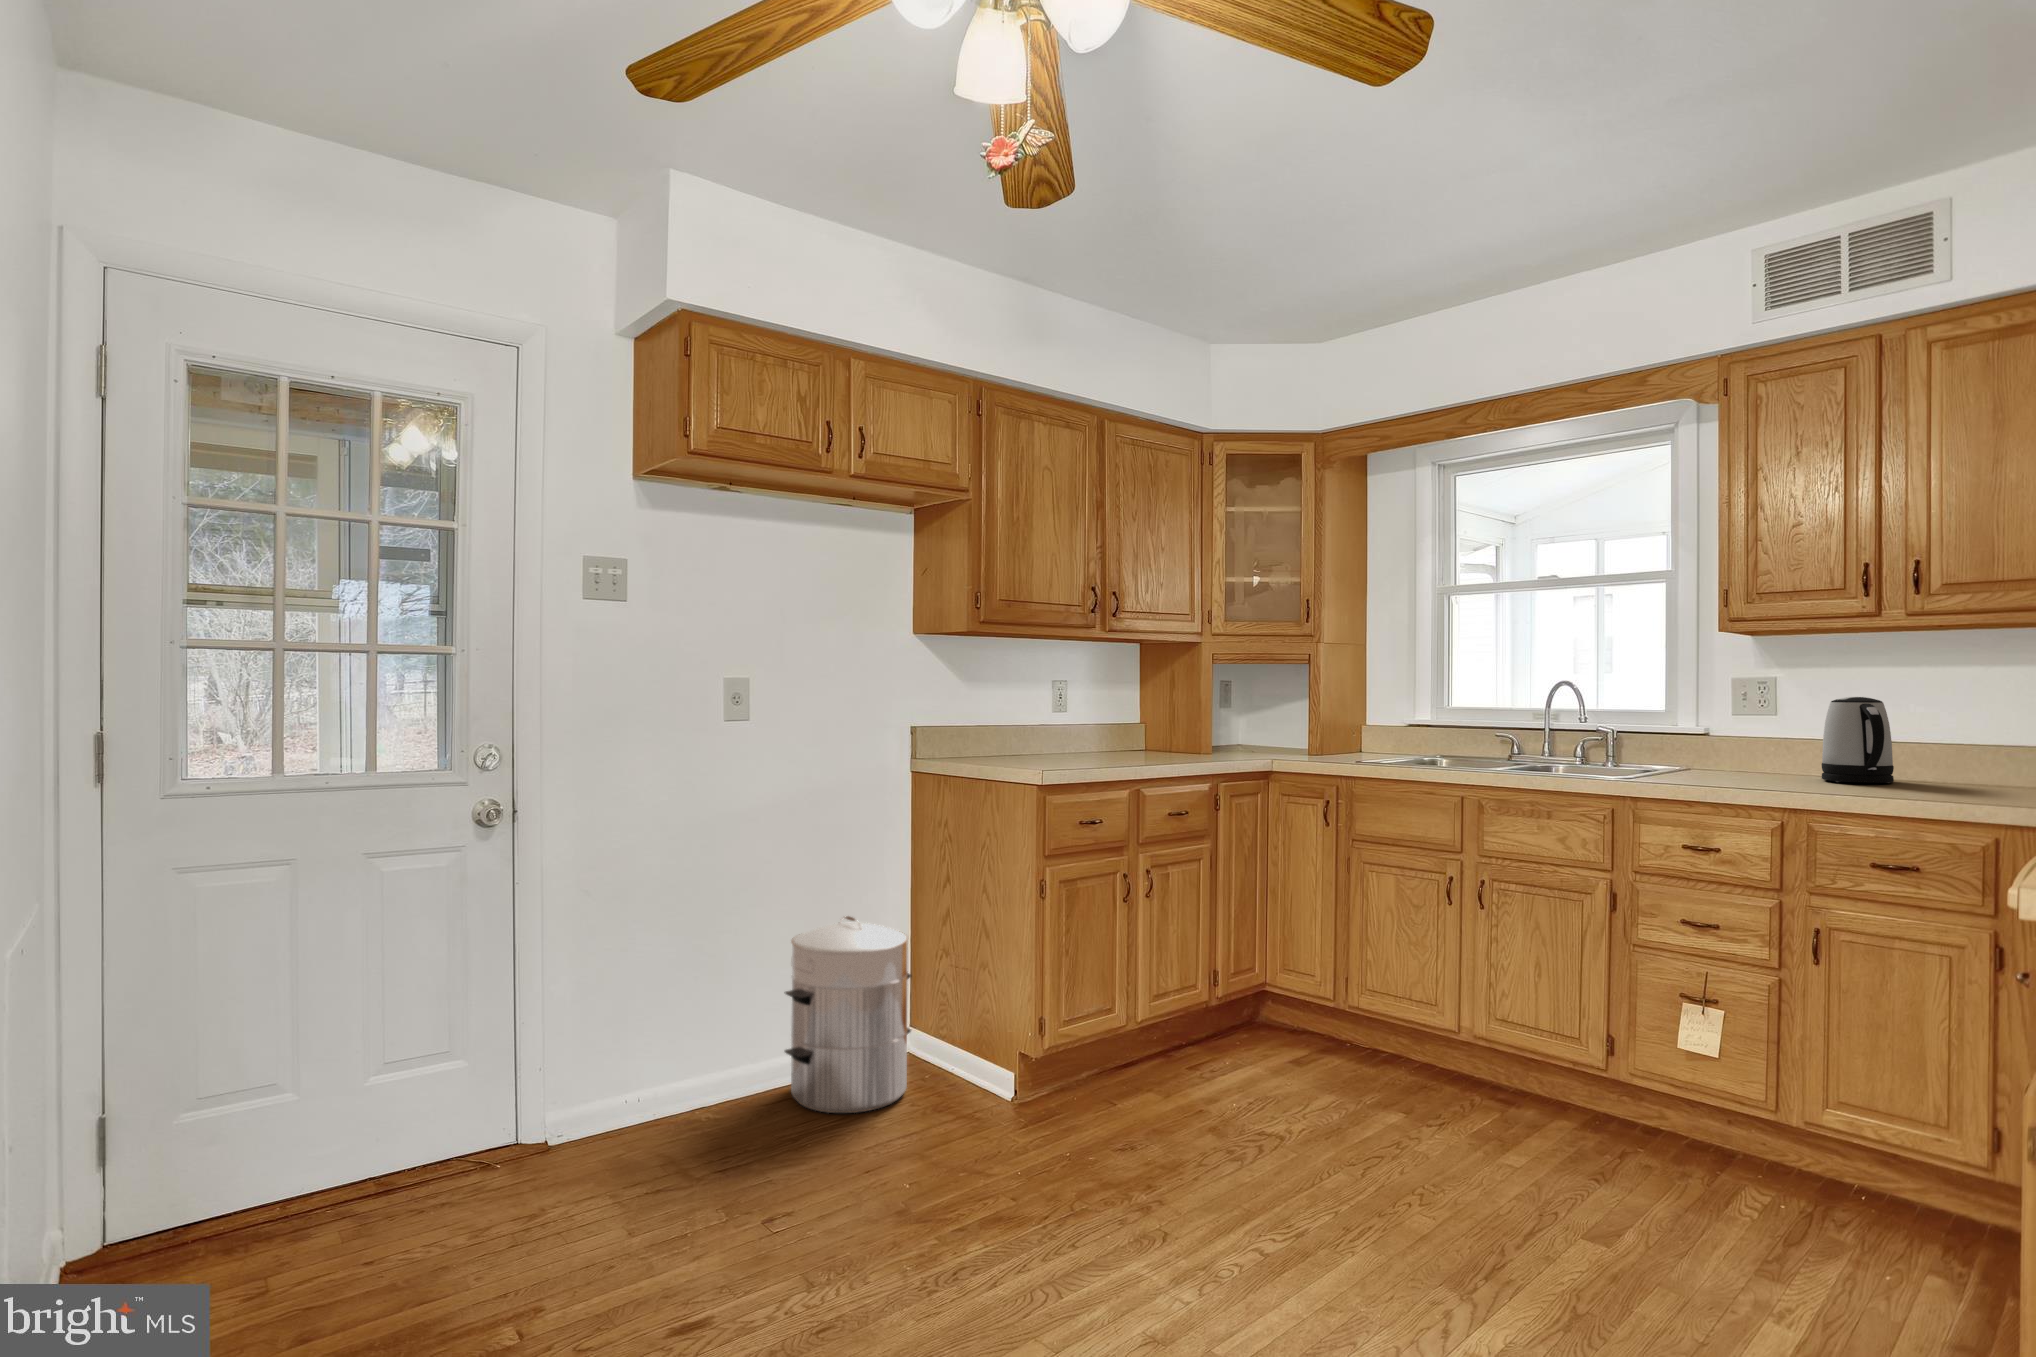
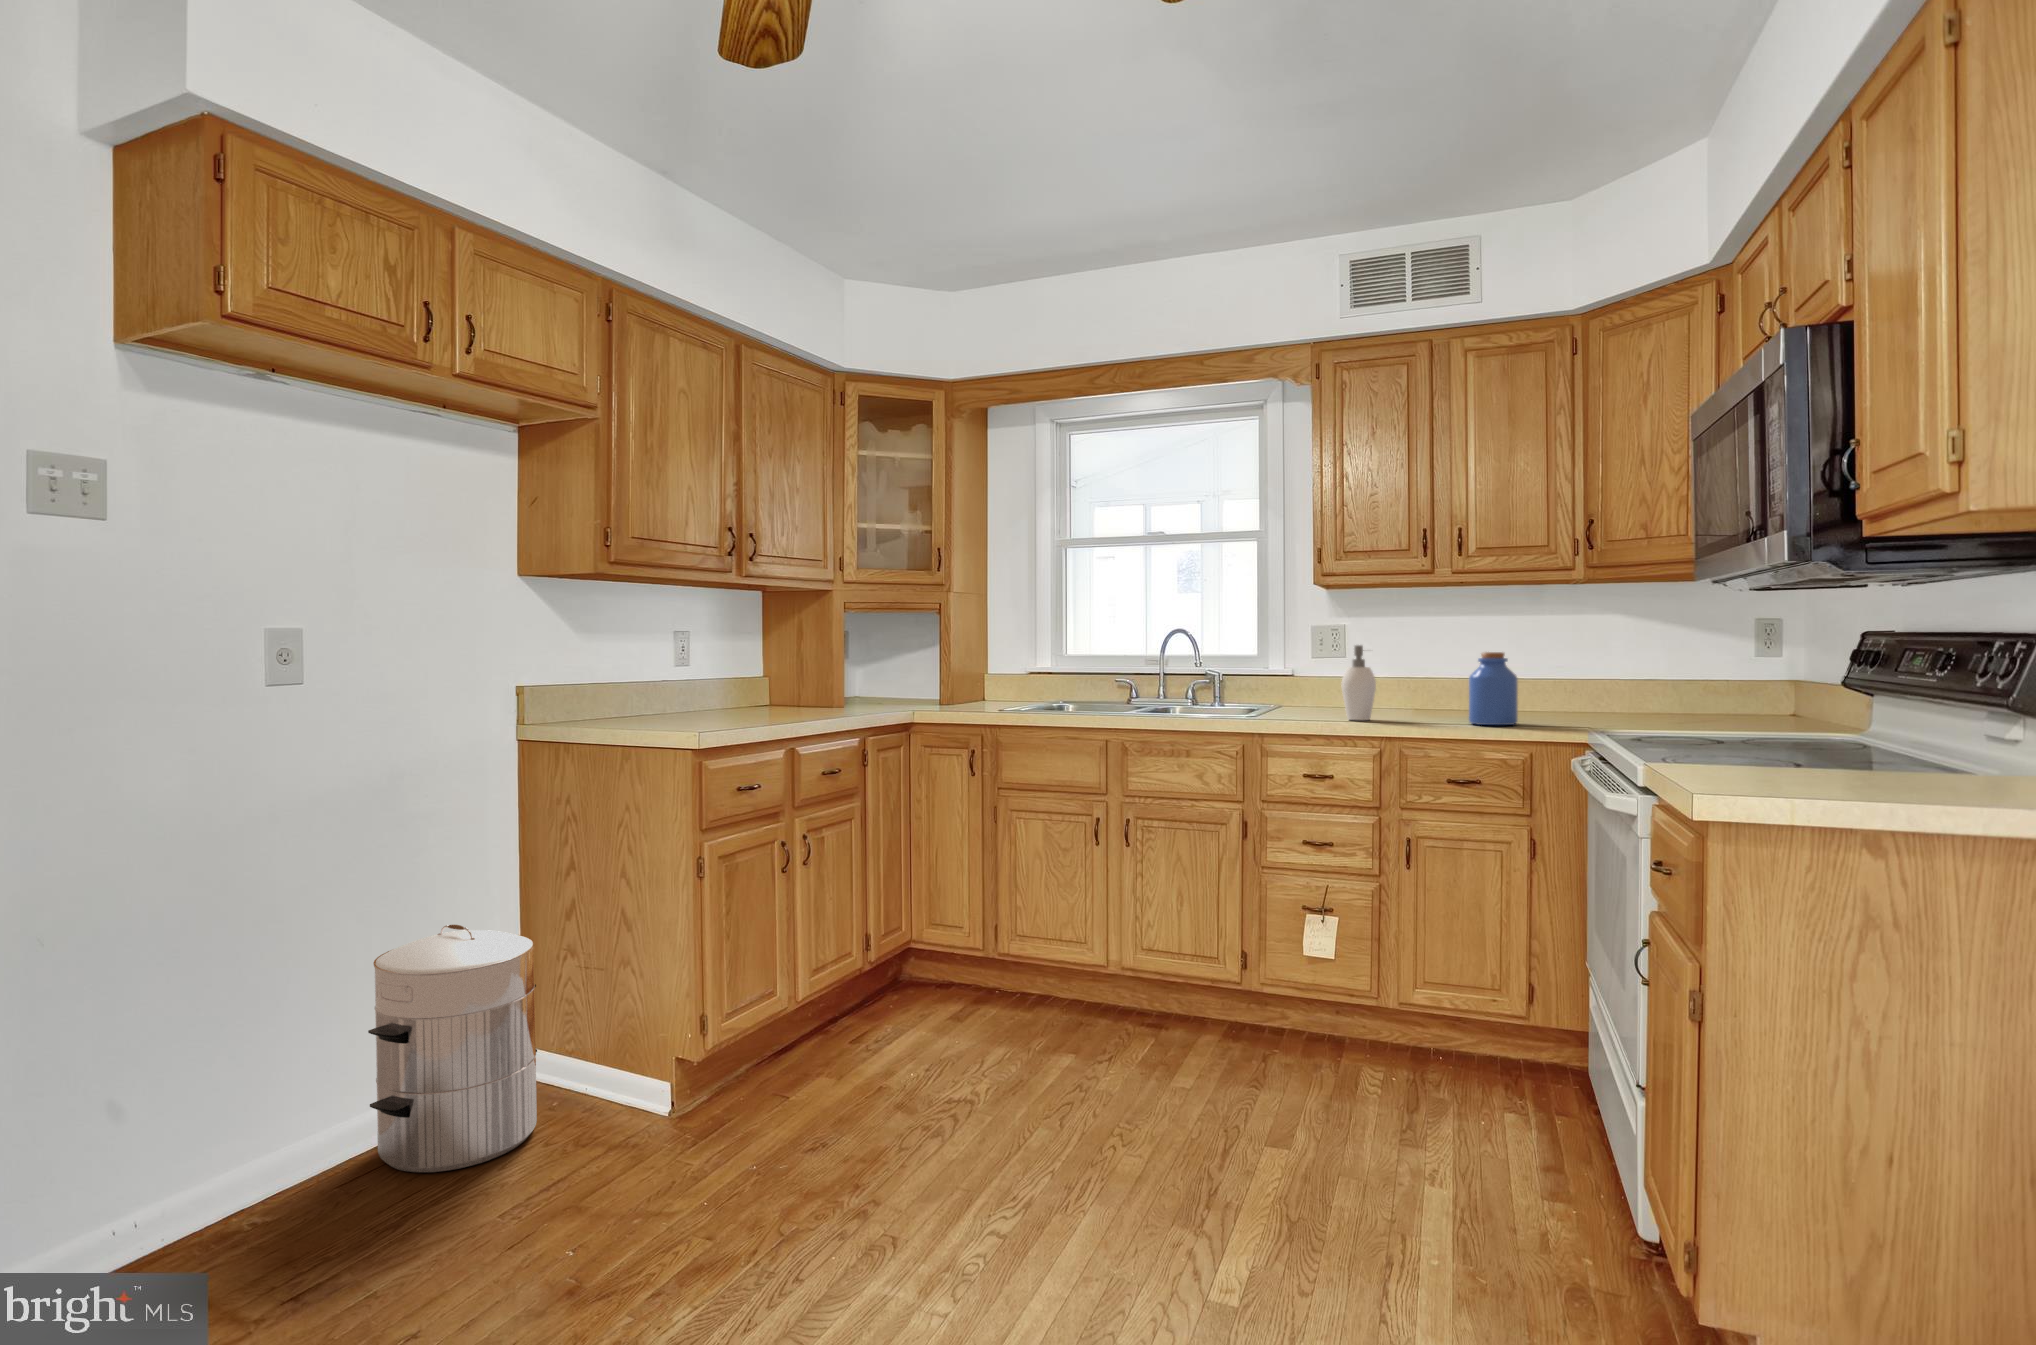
kettle: present [1822,697,1894,783] -> none [1389,642,1440,714]
soap dispenser: none [1745,700,1790,787] -> present [1342,645,1376,720]
jar: none [1910,711,1981,800] -> present [1469,652,1518,725]

